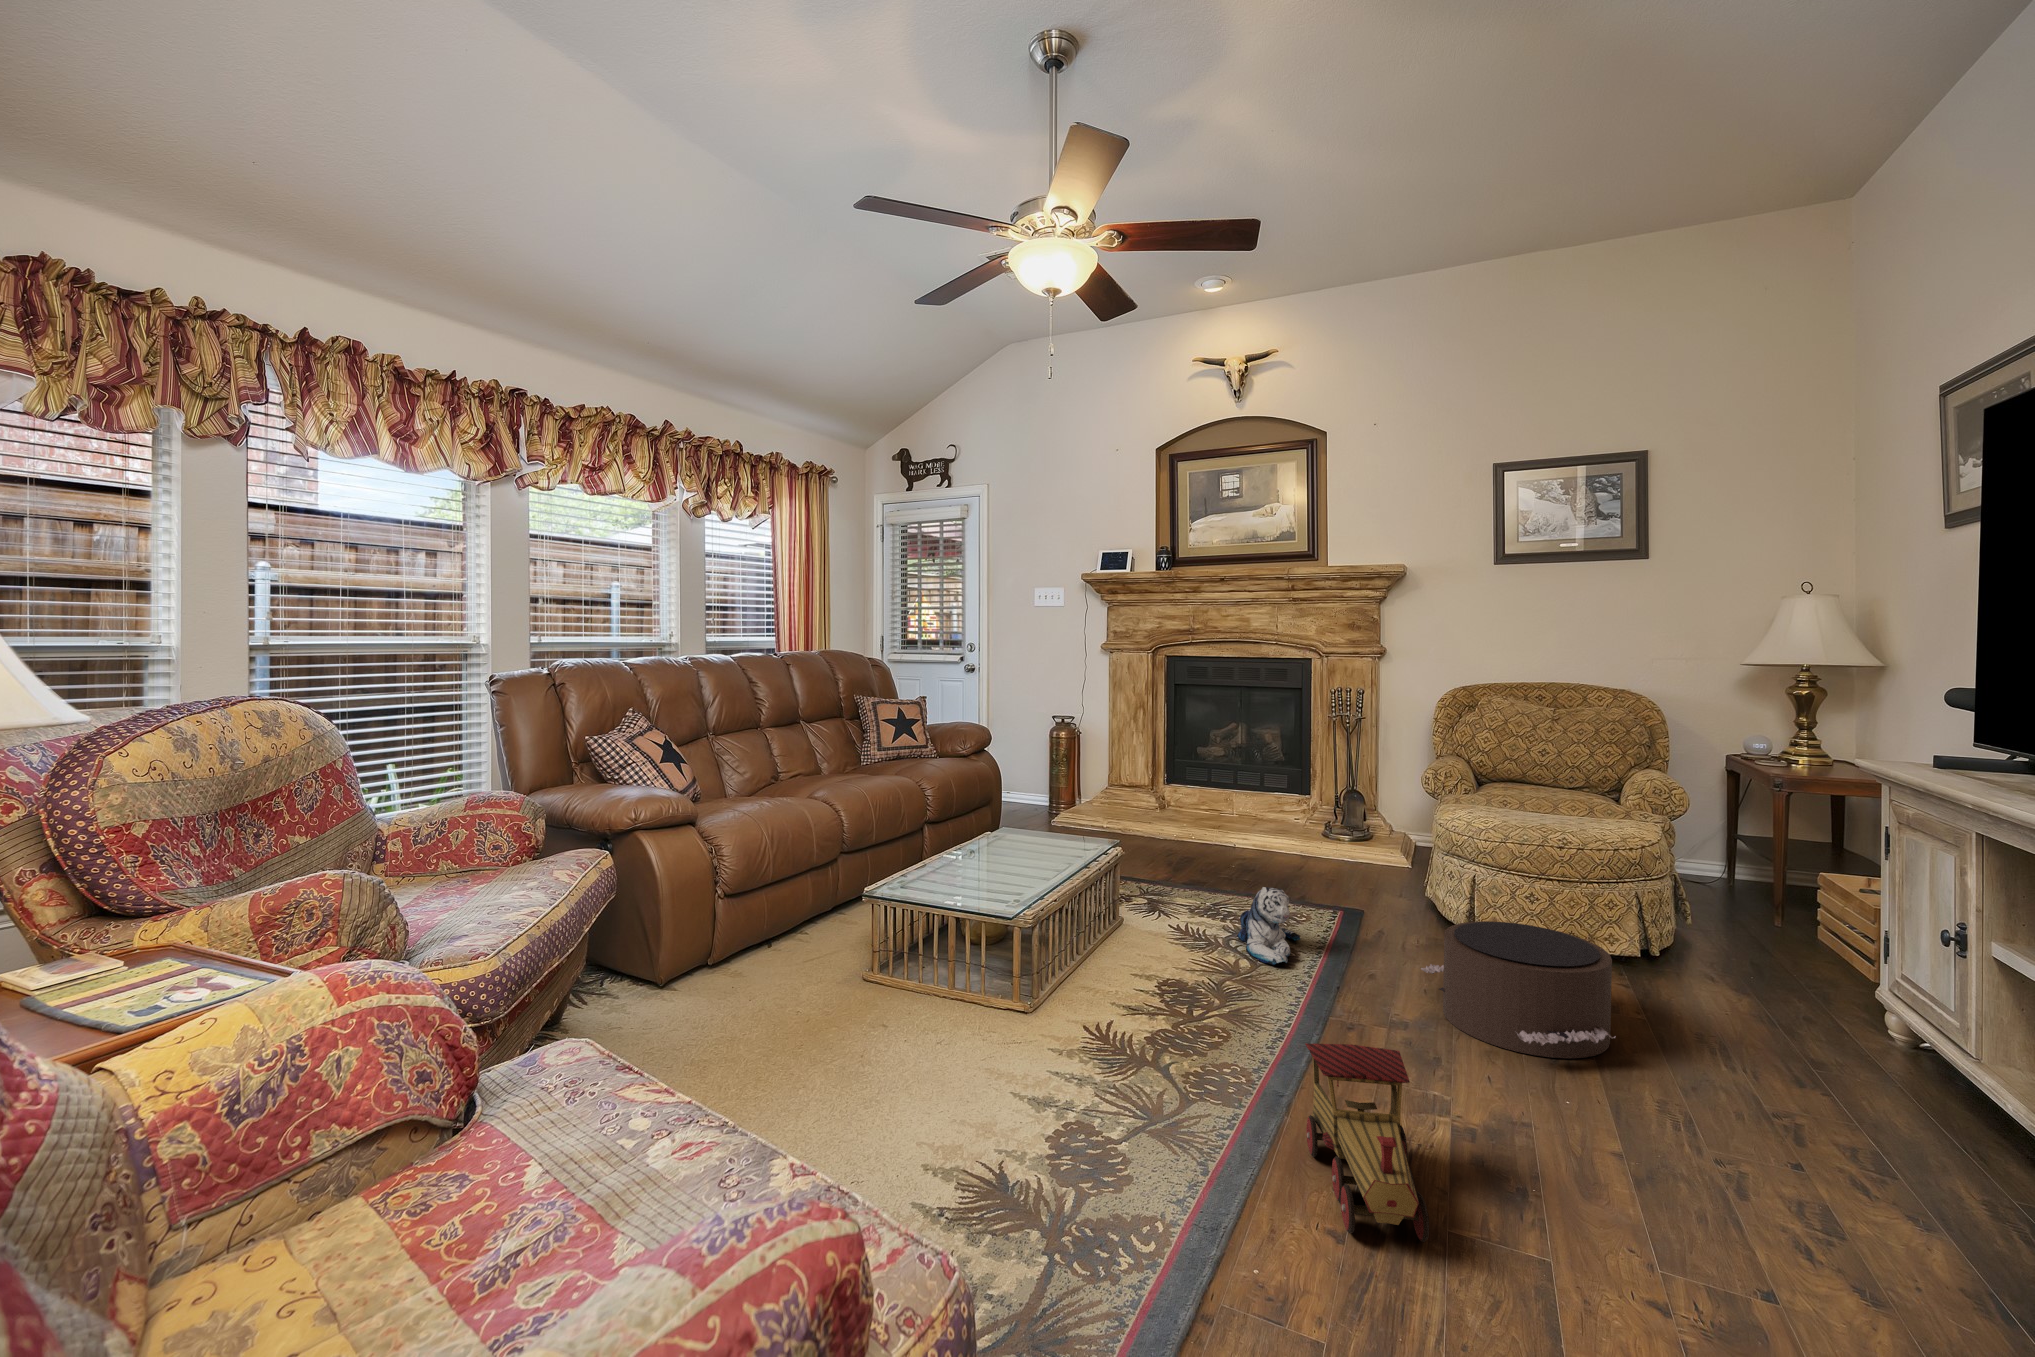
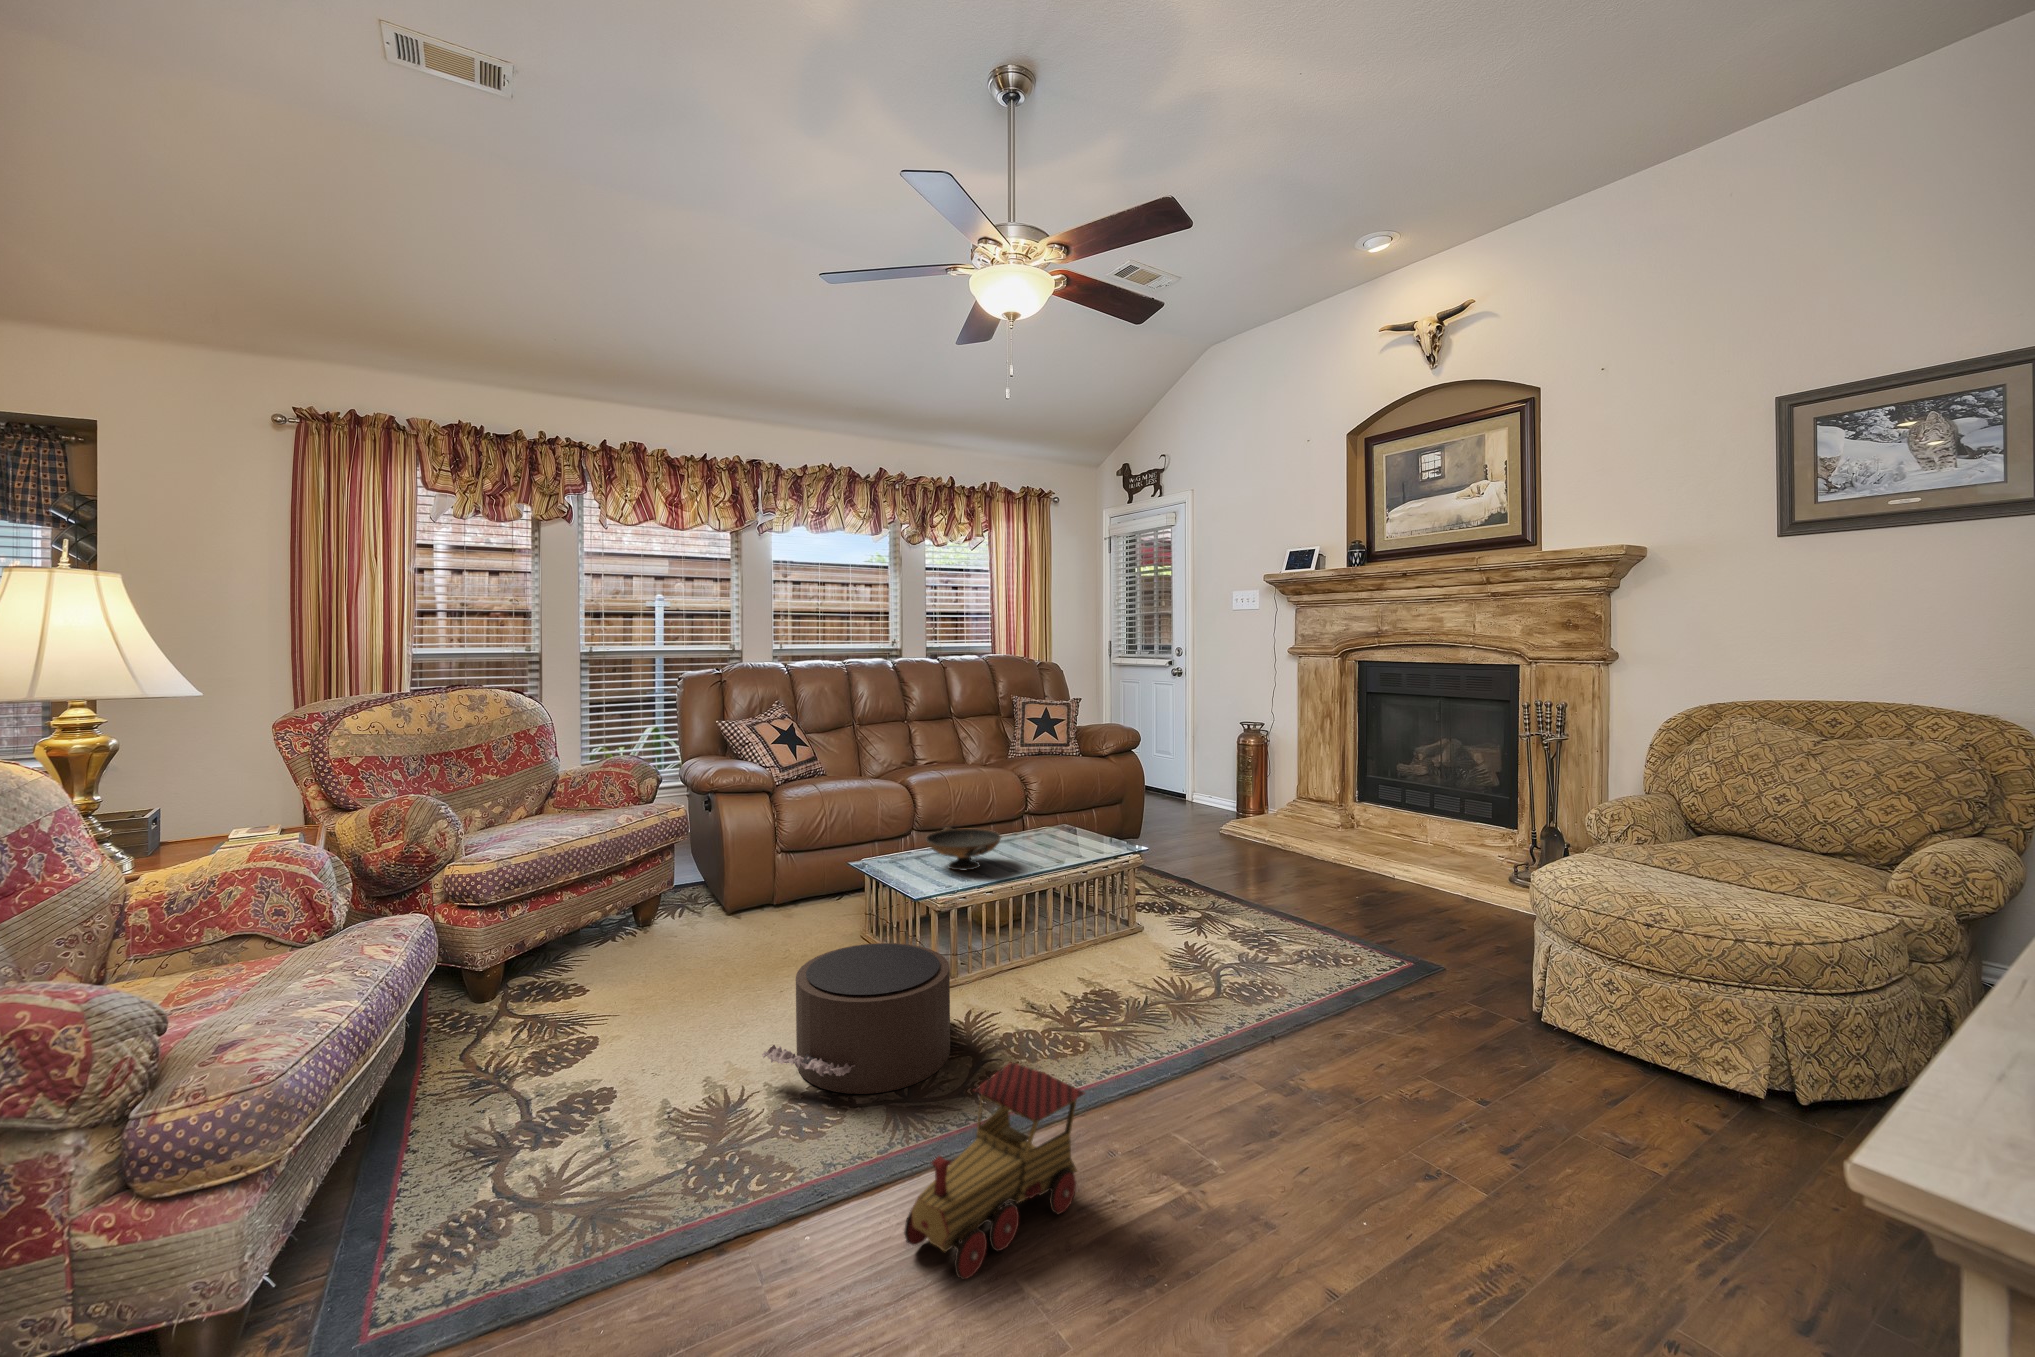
decorative bowl: none [946,836,1034,882] -> present [926,827,1001,870]
plush toy: present [1237,887,1300,965] -> none [1227,919,1308,1007]
pouf: present [1421,921,1616,1058] -> present [762,943,950,1094]

